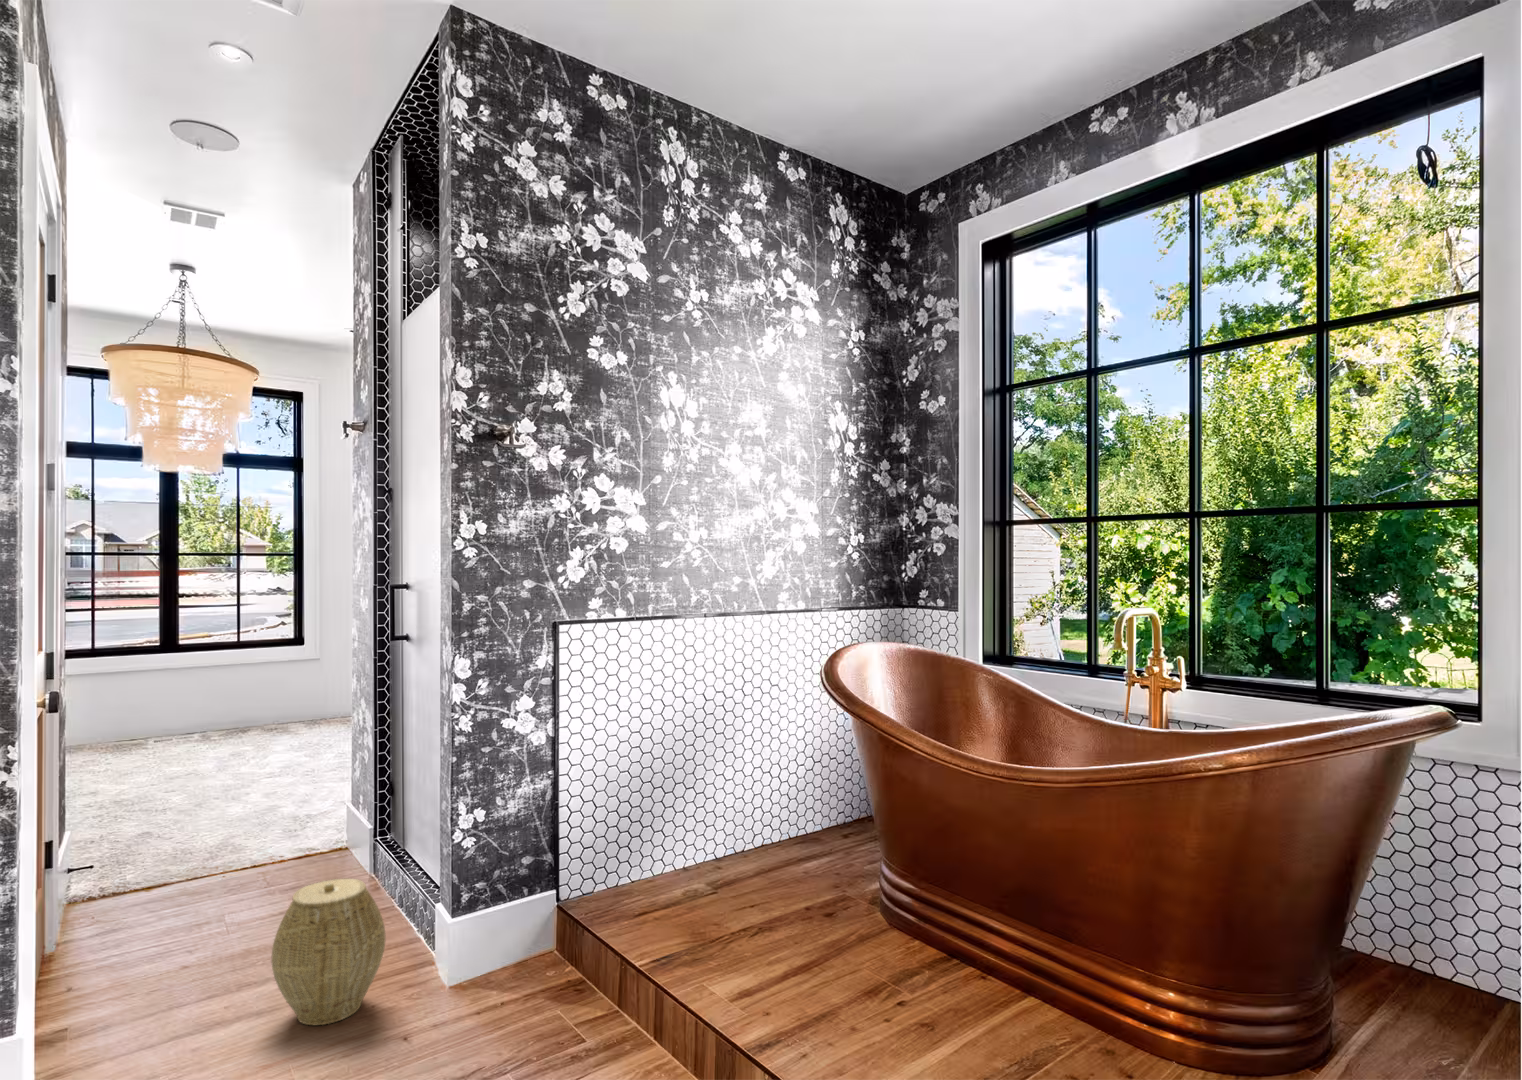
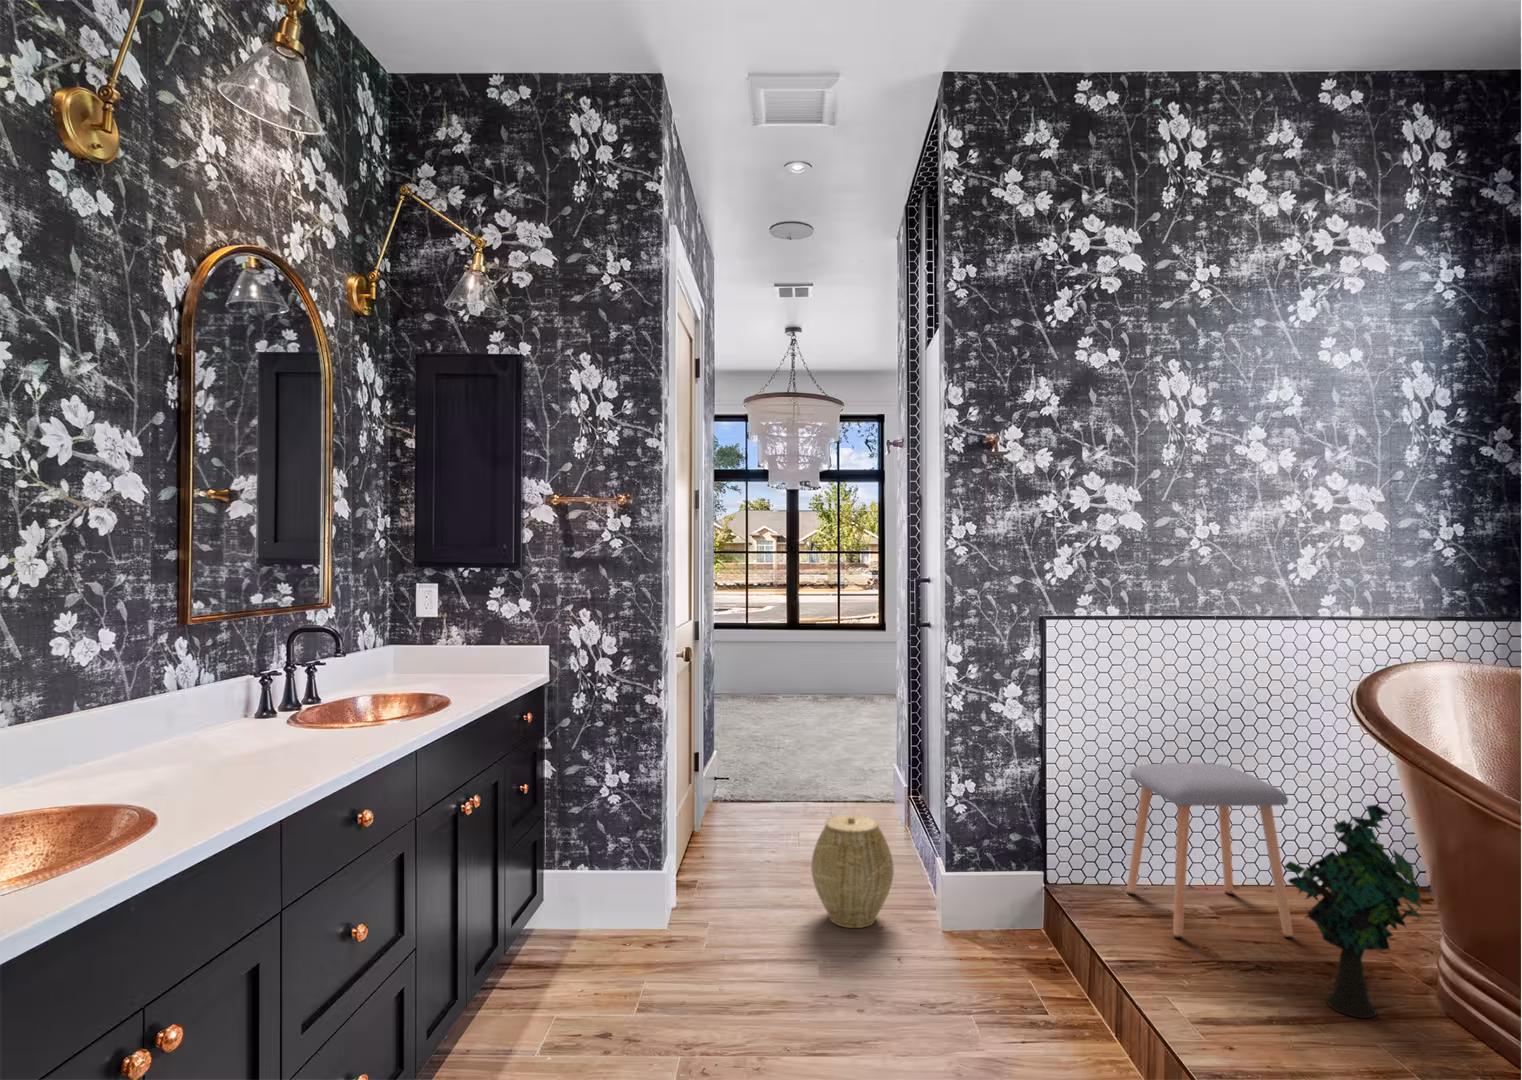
stool: none [635,750,779,924] -> present [1127,763,1293,938]
decorative plant: none [789,765,890,952] -> present [1284,805,1423,1018]

